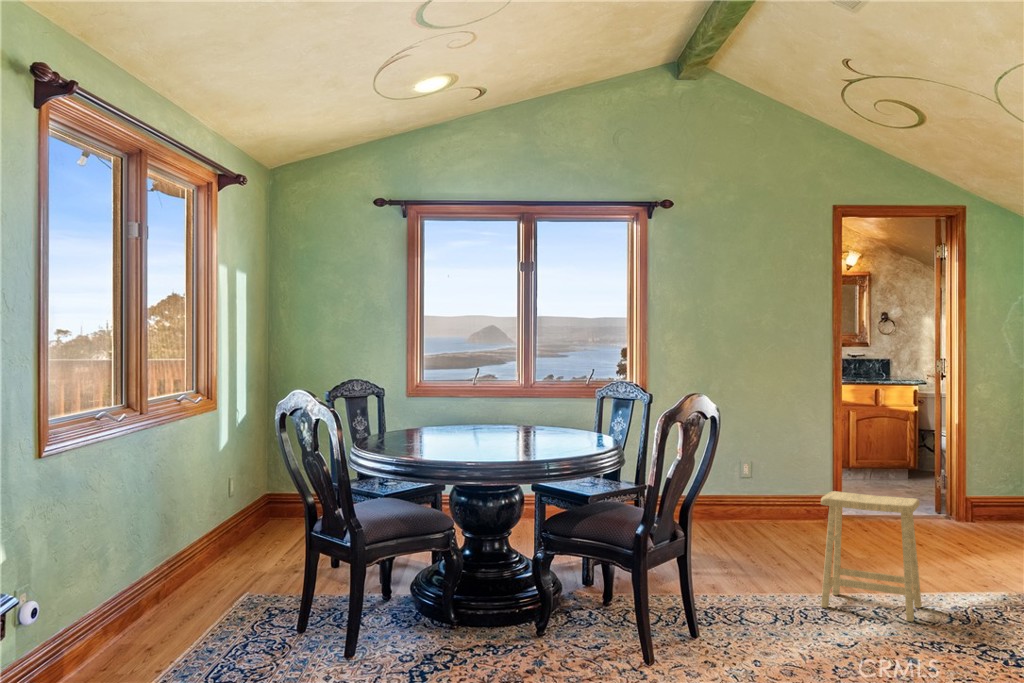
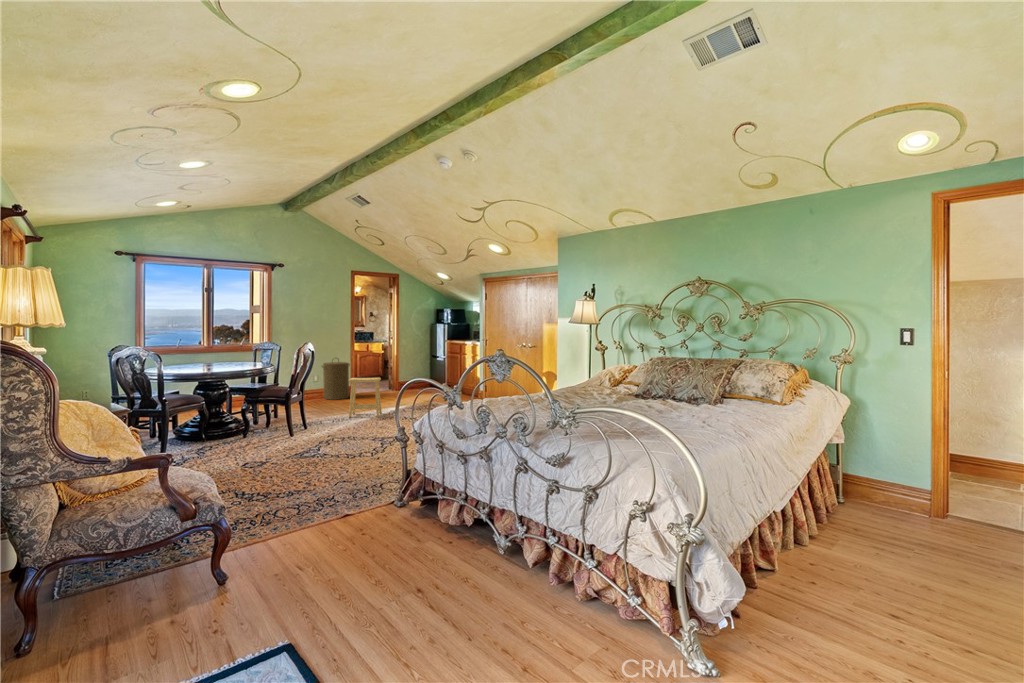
laundry hamper: none [758,423,830,531] -> present [322,361,350,400]

